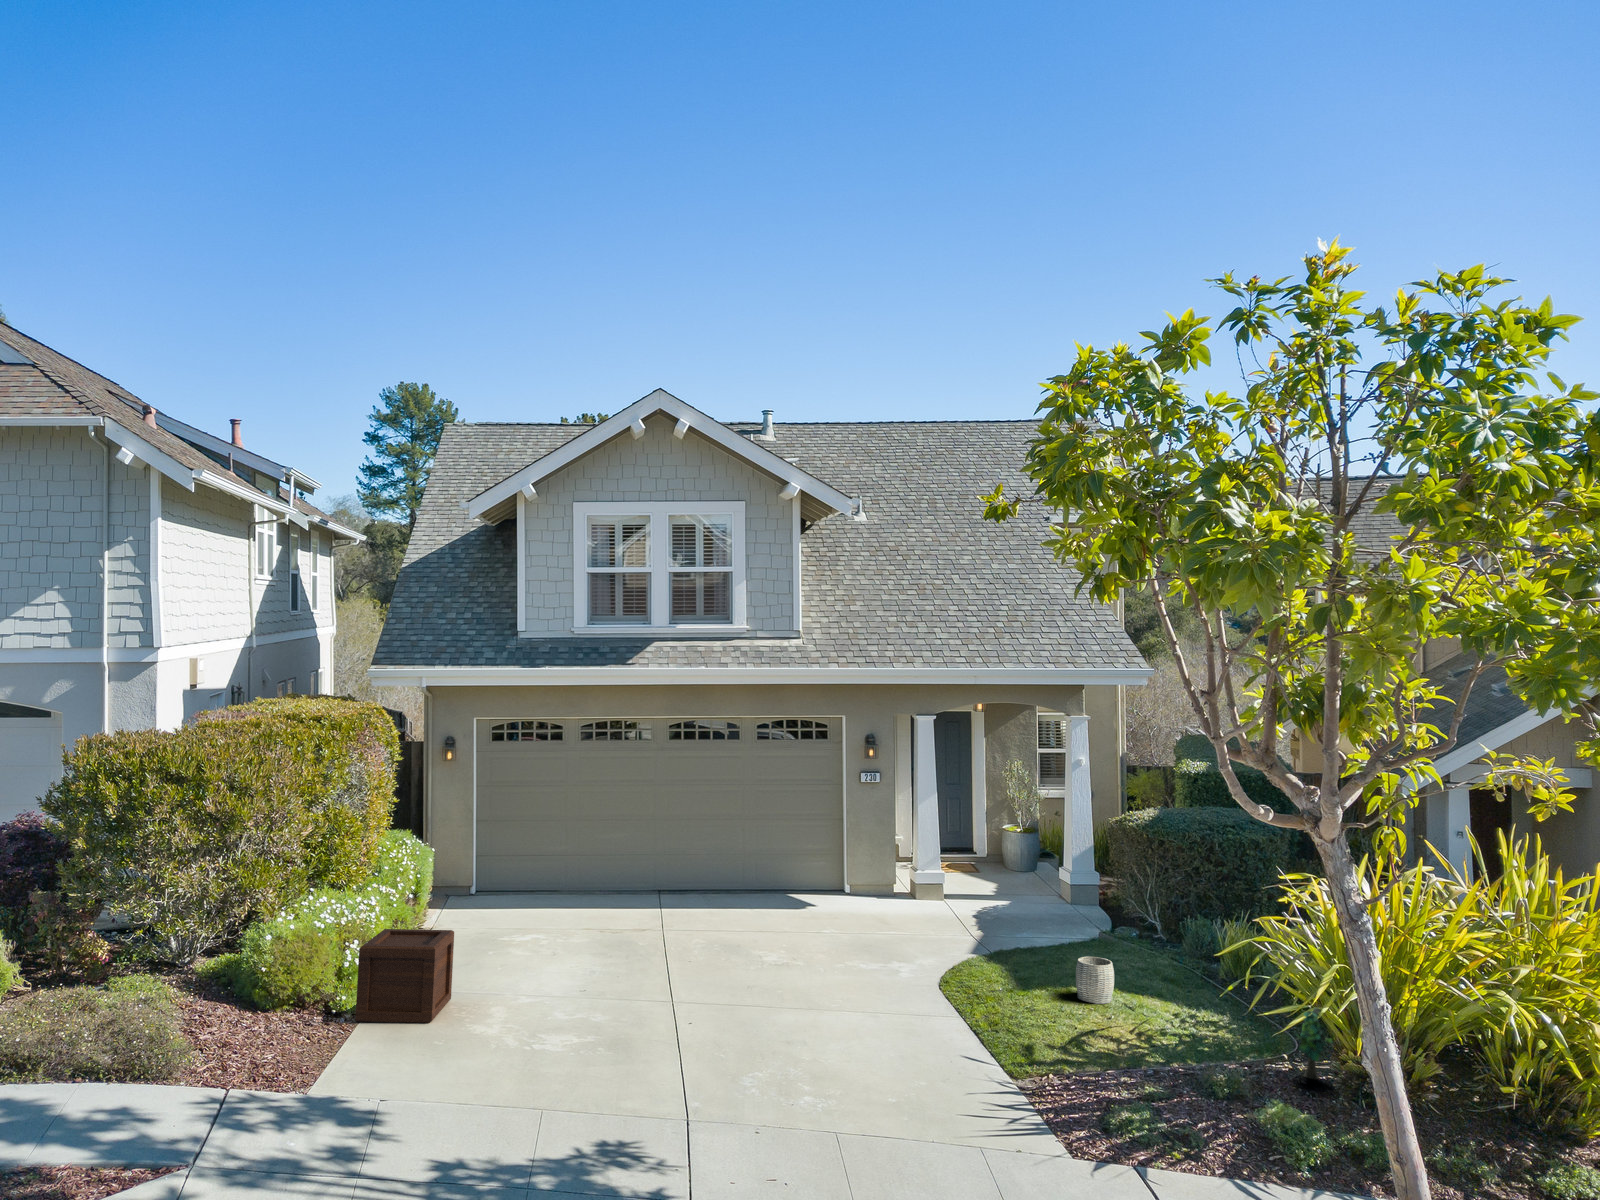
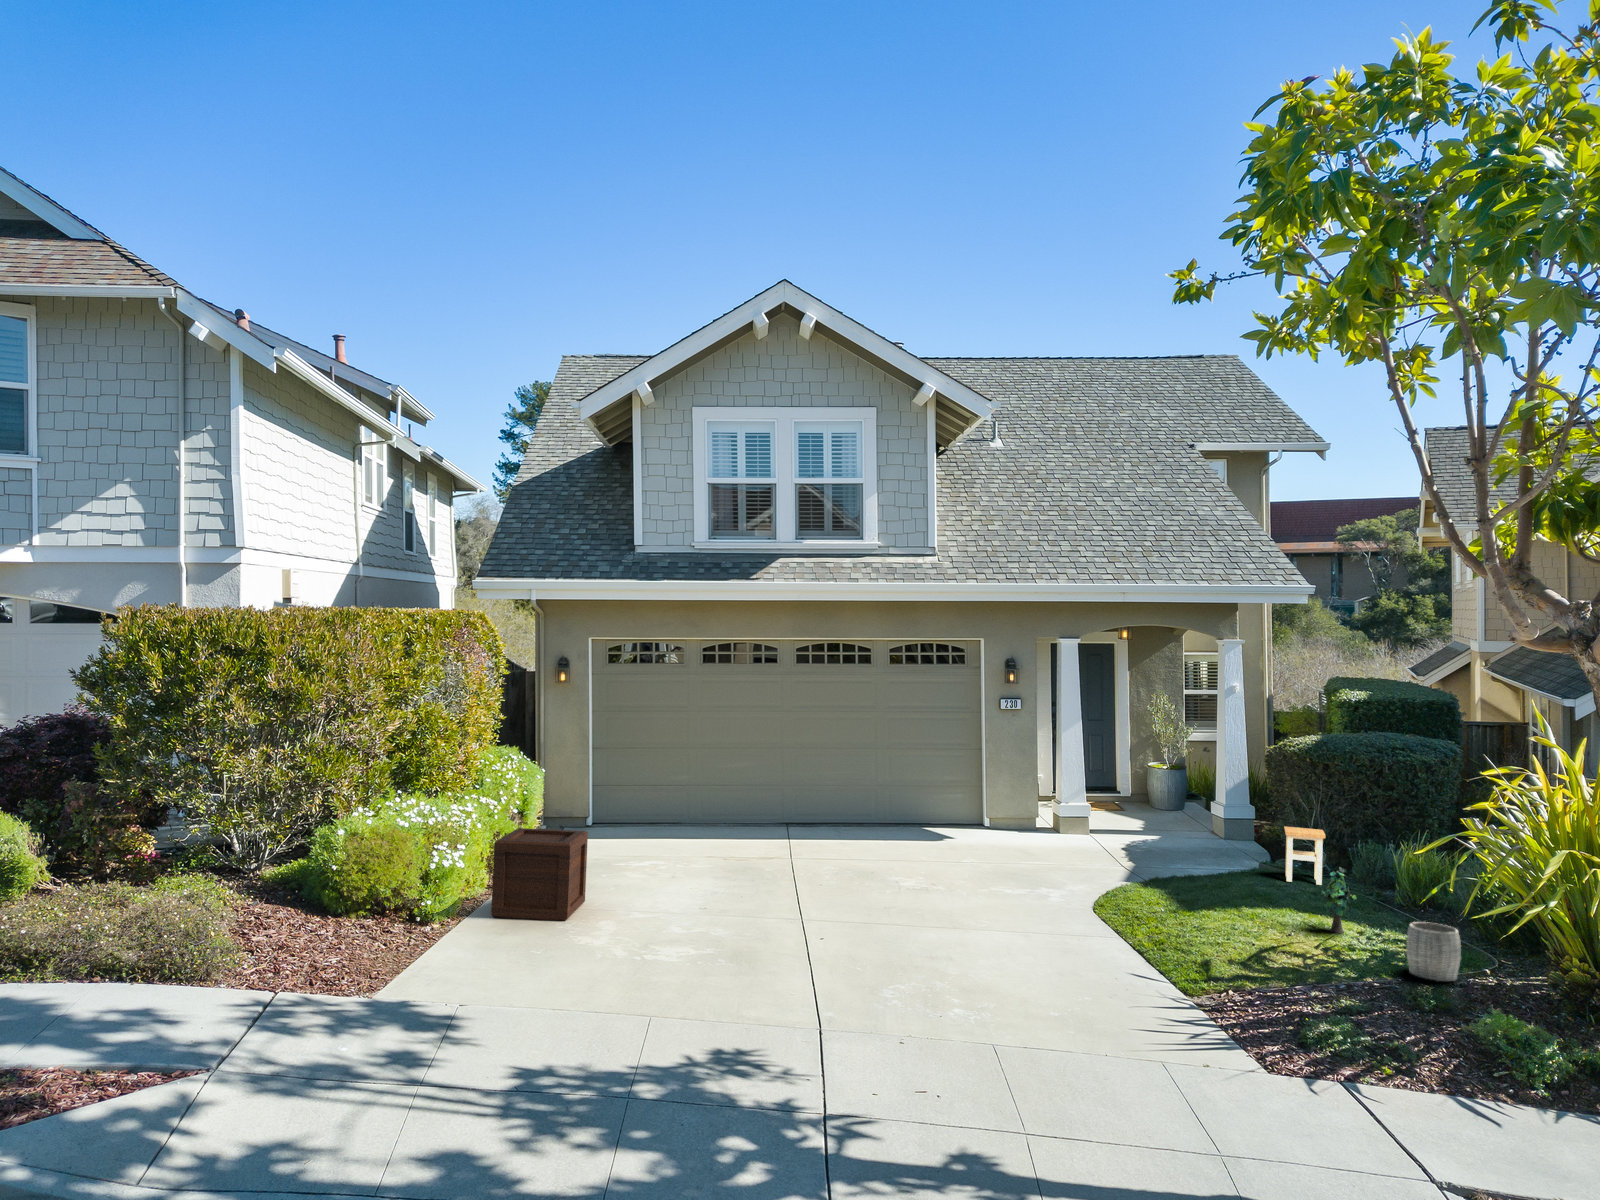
stool: none [1114,901,1149,957] -> present [1284,827,1326,885]
woven basket: present [1076,957,1114,1004] -> present [1407,922,1461,981]
decorative plant: present [1294,1008,1333,1079] -> present [1321,867,1357,933]

